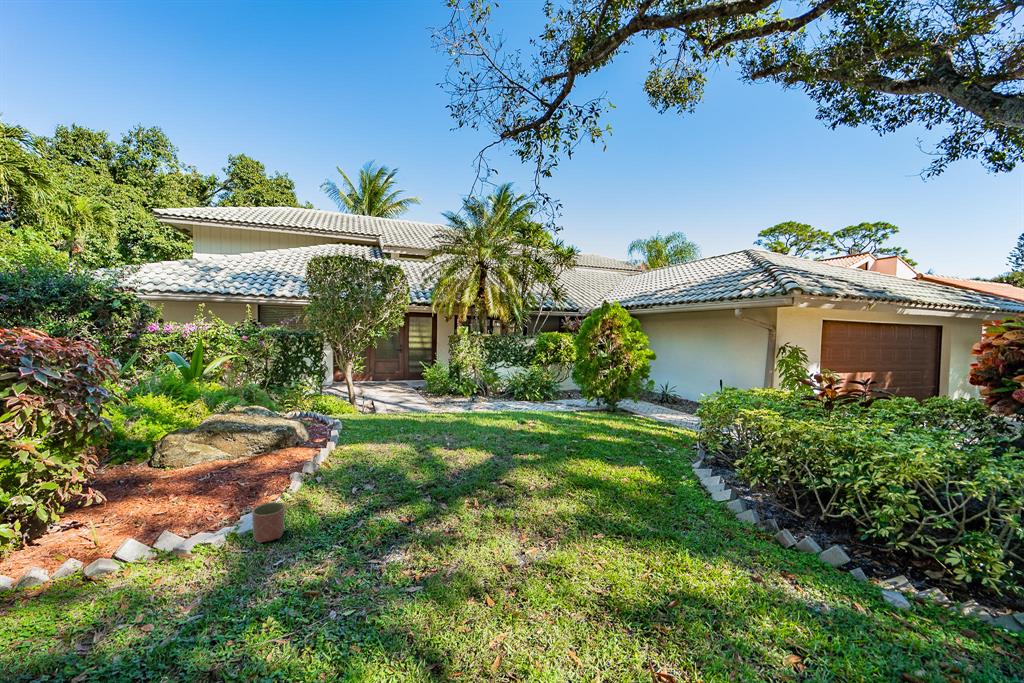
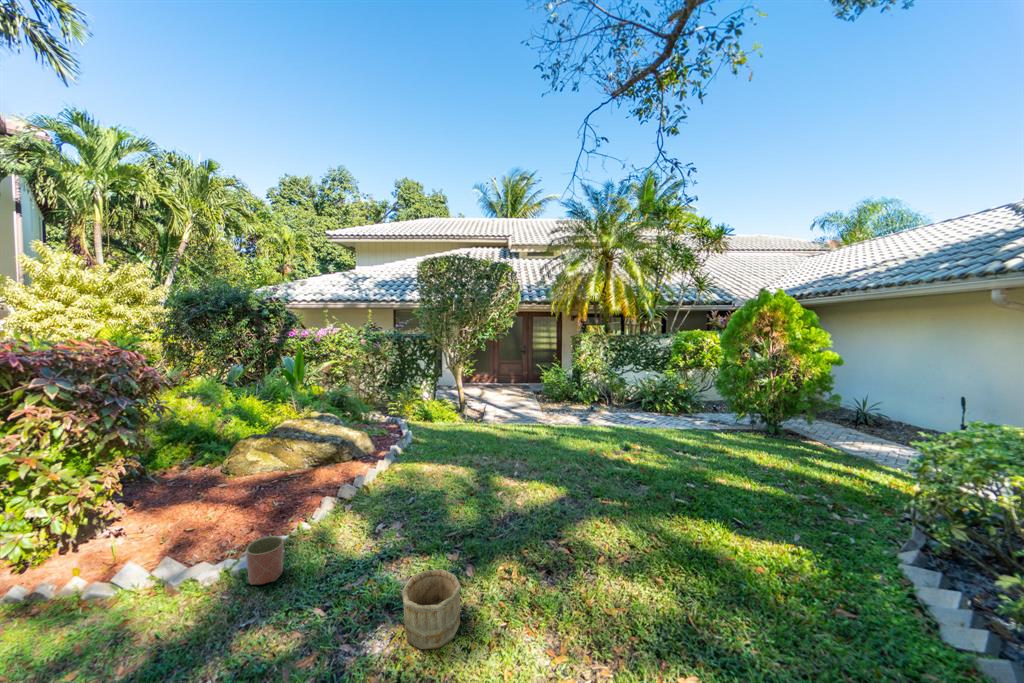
wooden bucket: none [412,501,454,552] -> present [402,569,461,649]

